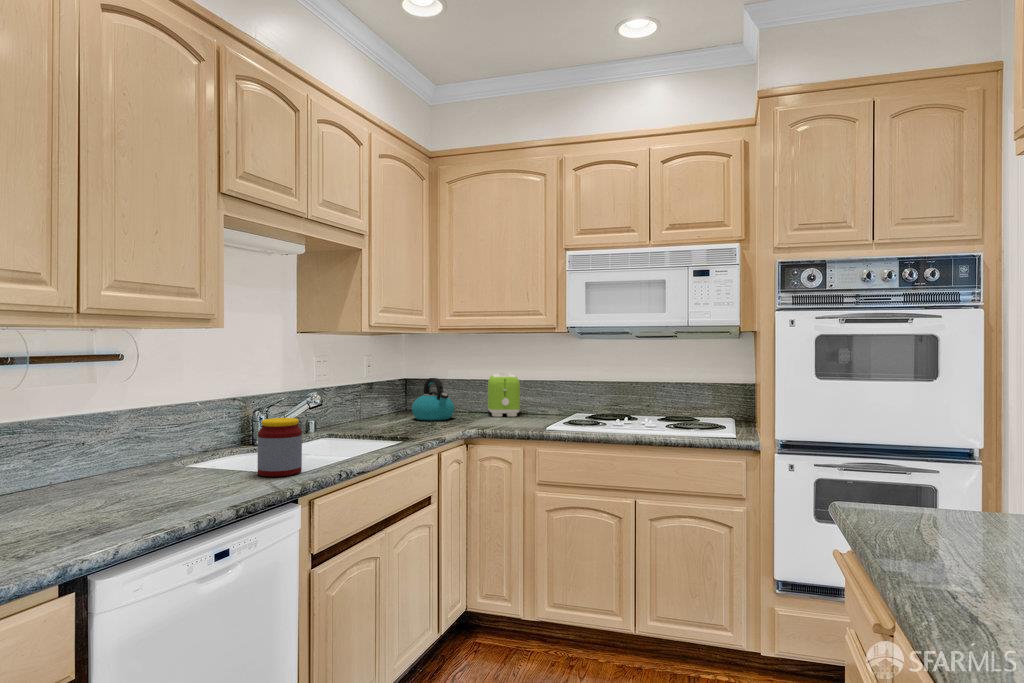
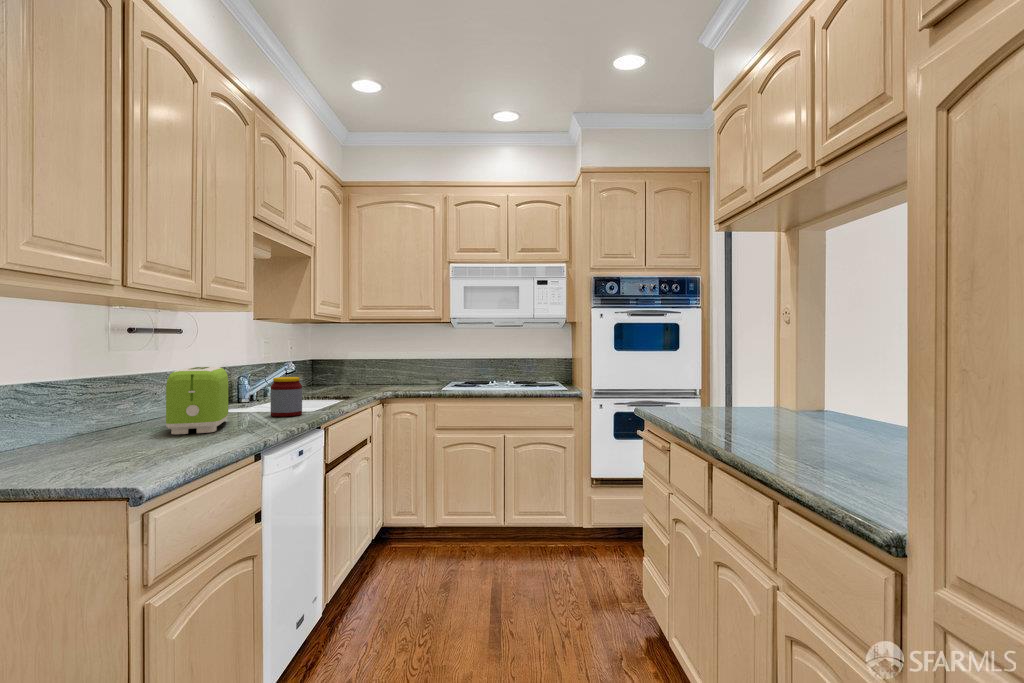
toaster: present [488,374,520,417] -> present [166,367,228,434]
kettle: present [412,378,455,421] -> none [330,357,364,389]

